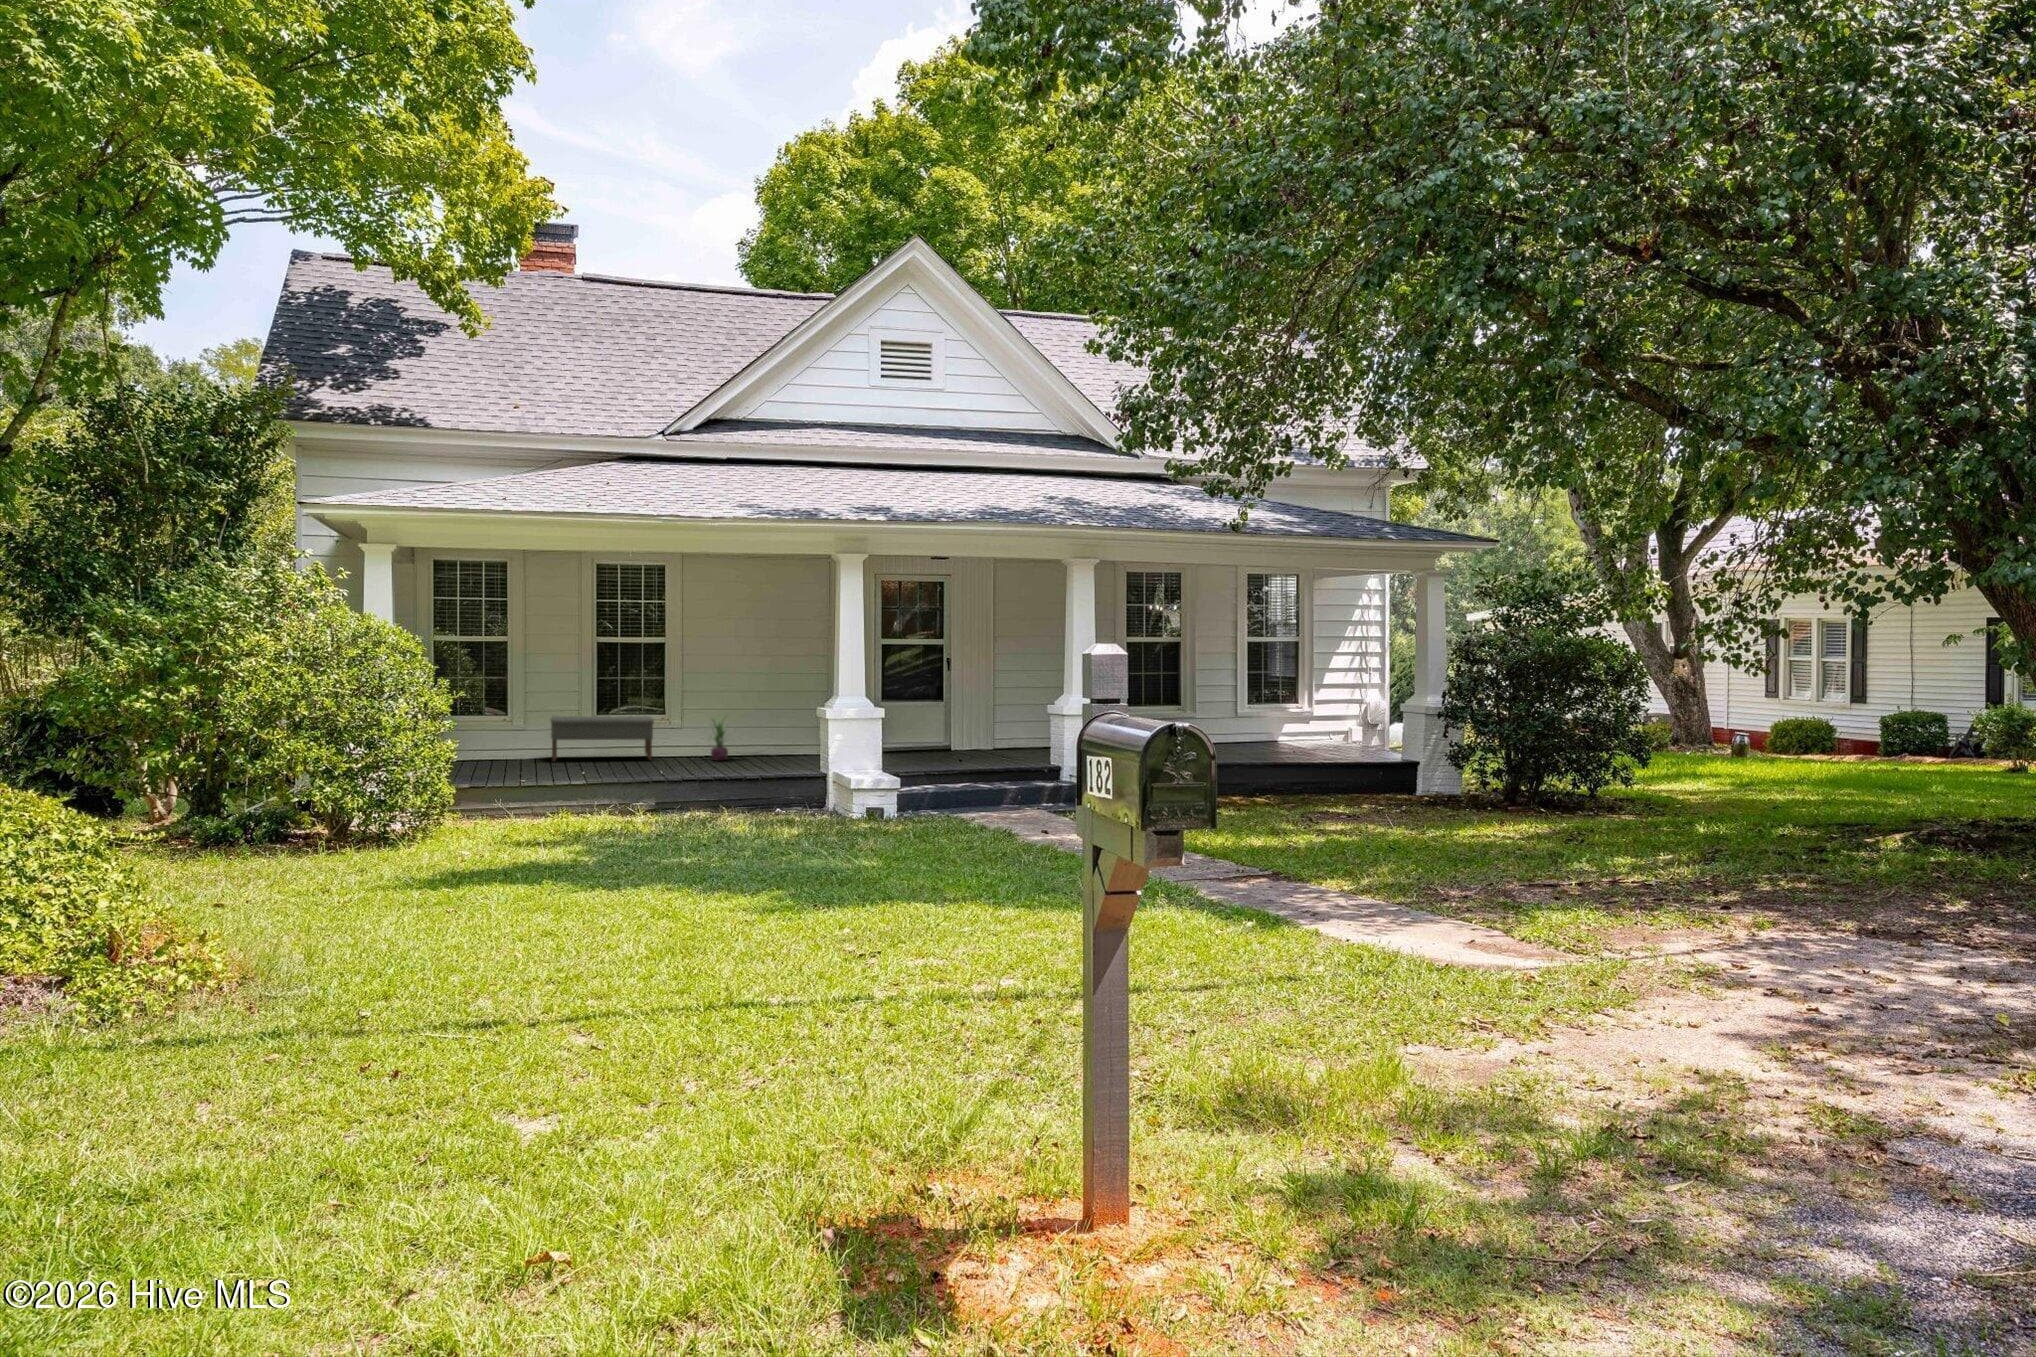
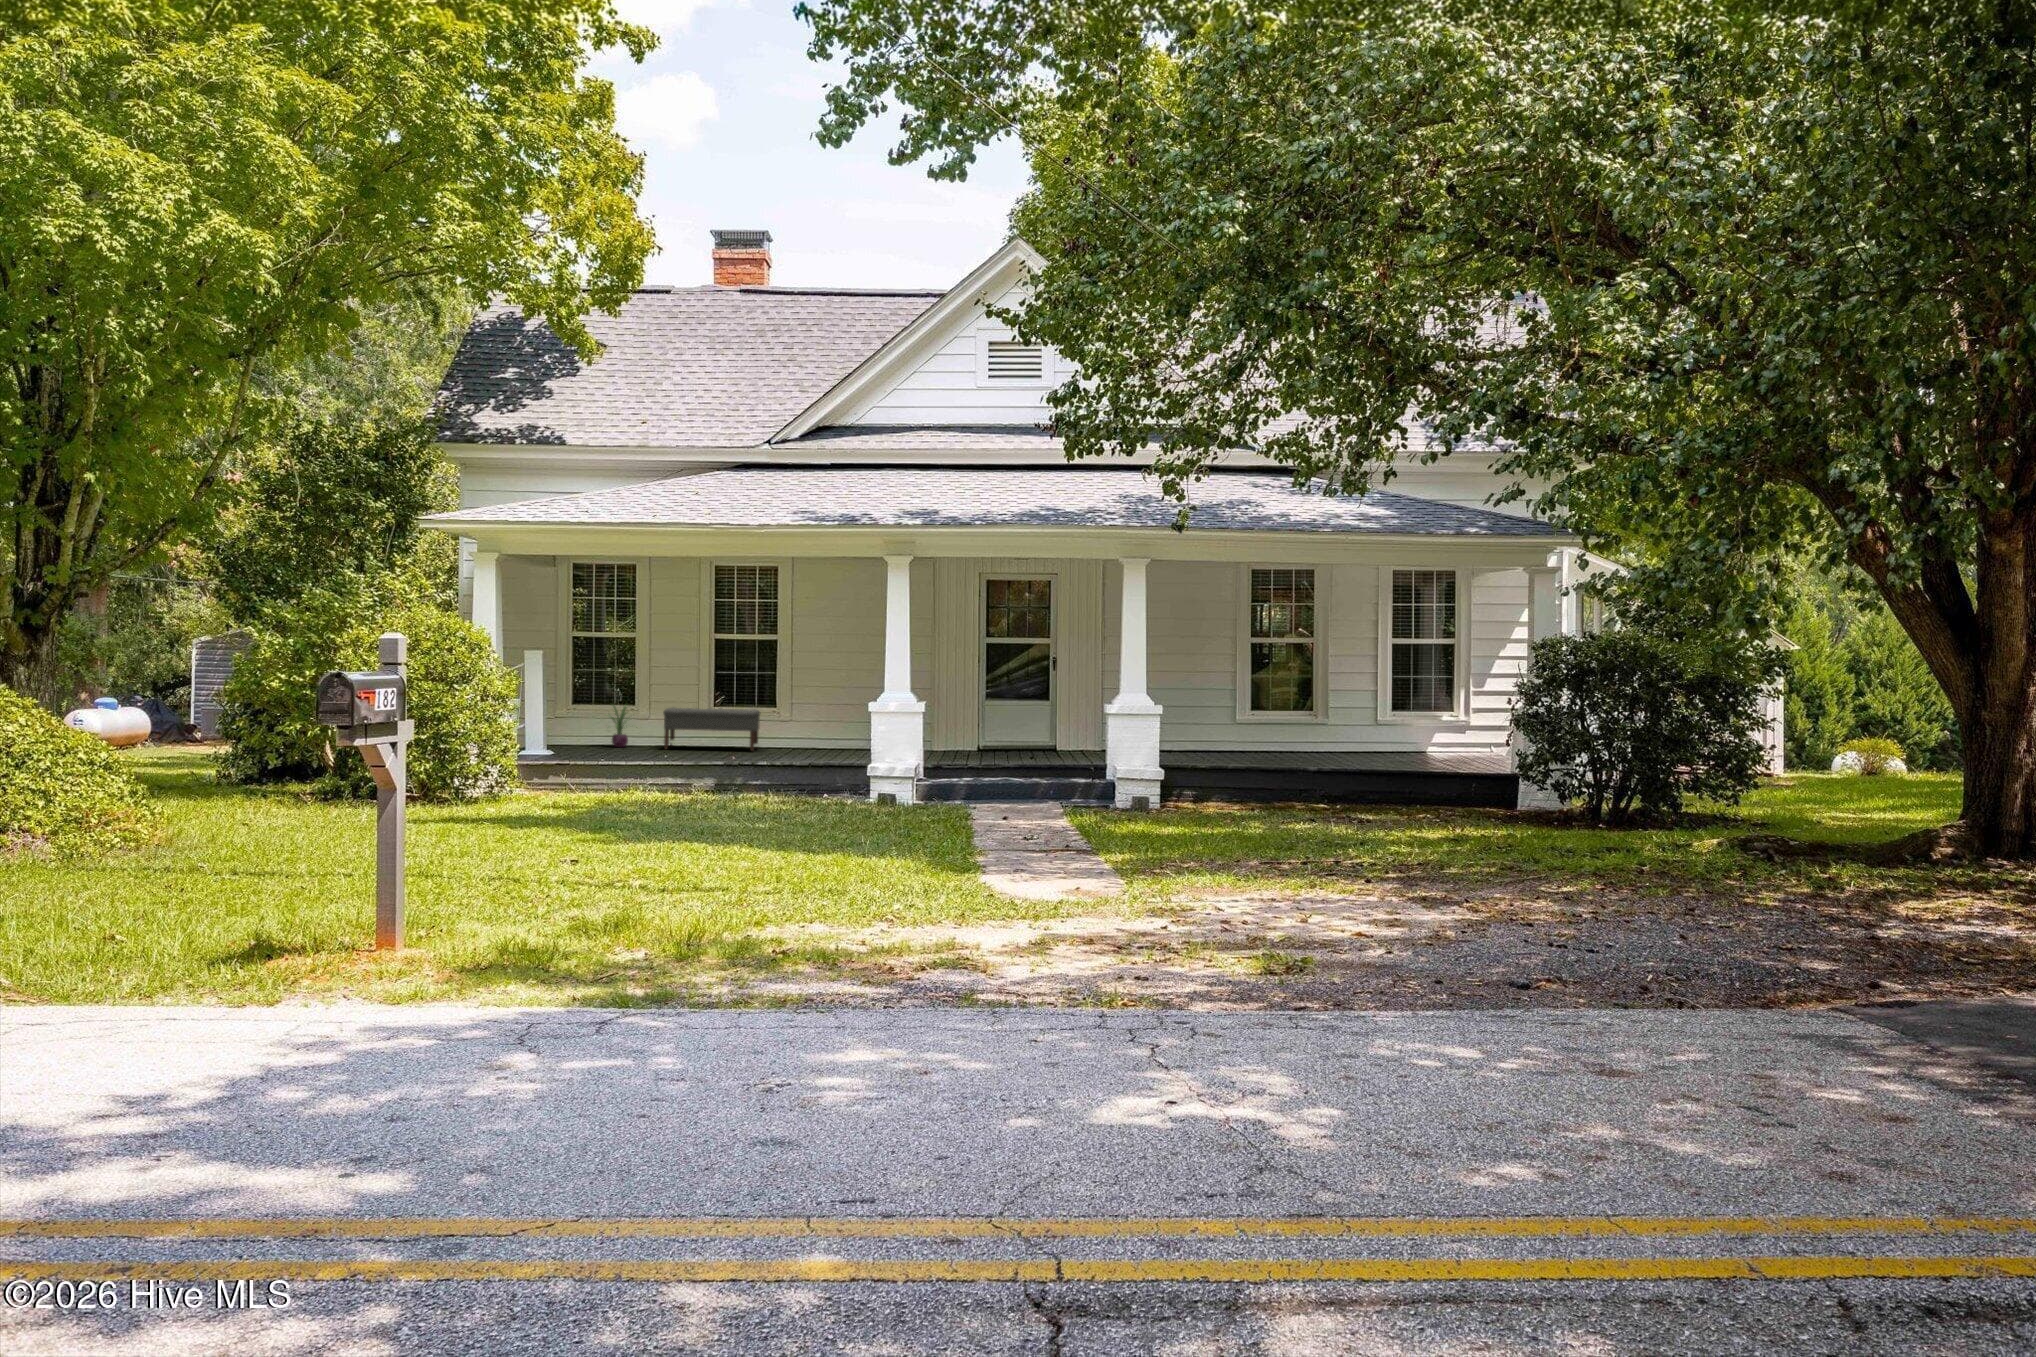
decorative plant: present [708,715,728,761] -> present [608,705,628,747]

